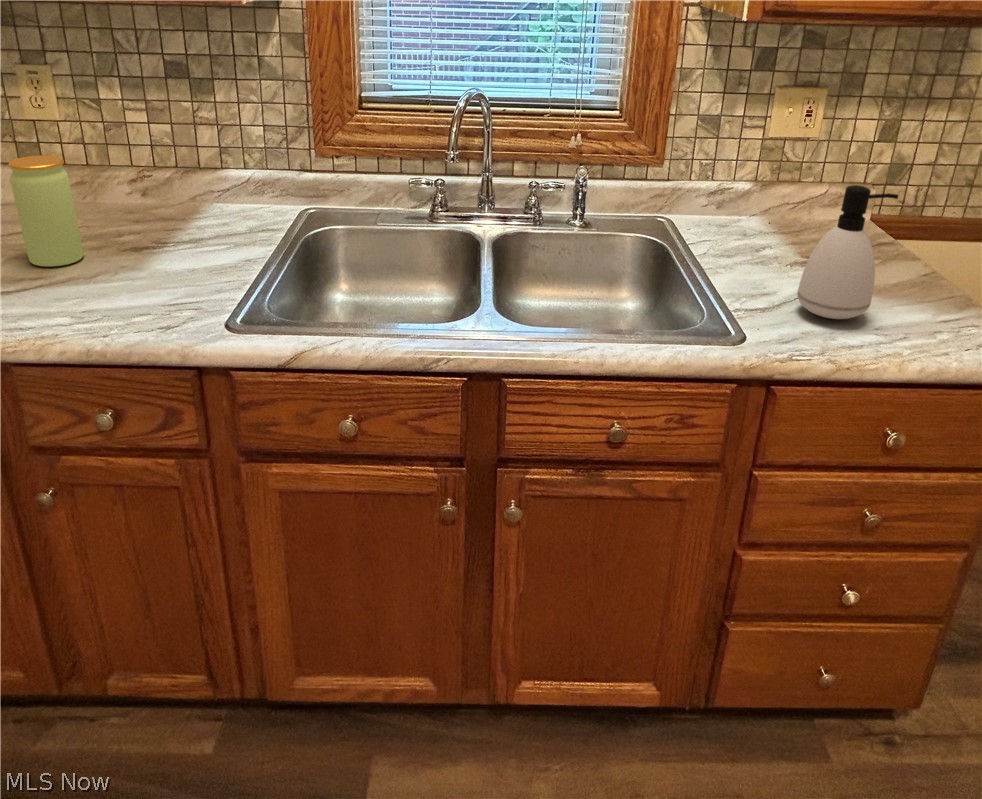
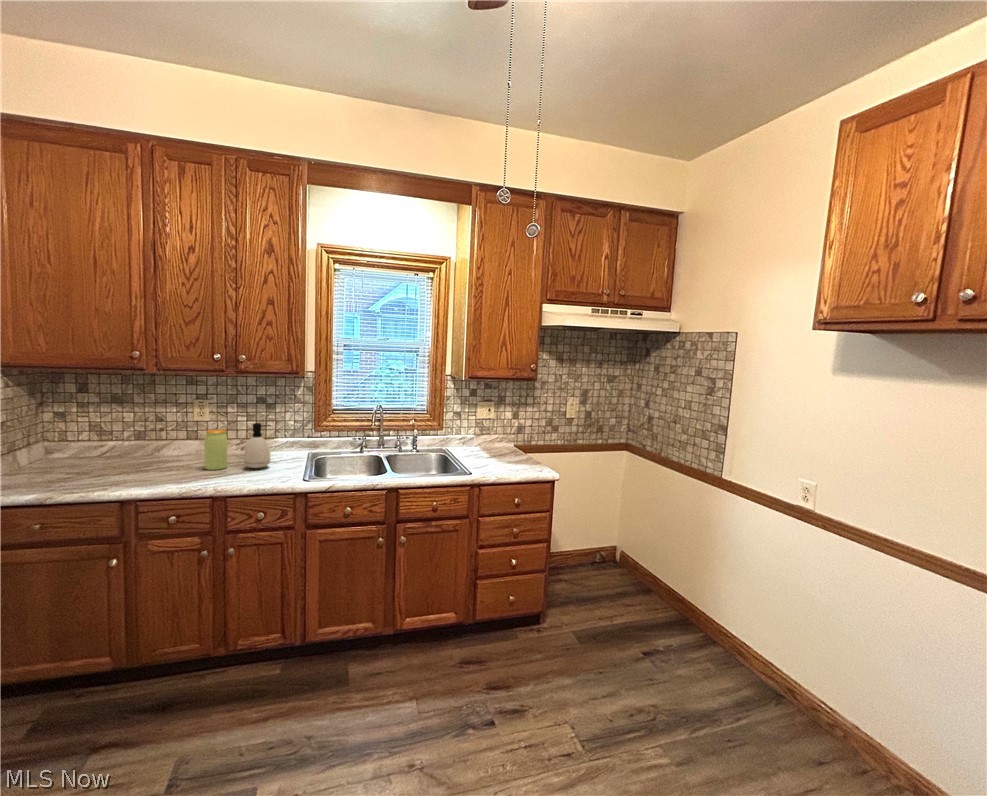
soap dispenser: present [797,185,898,319] -> present [244,423,271,468]

